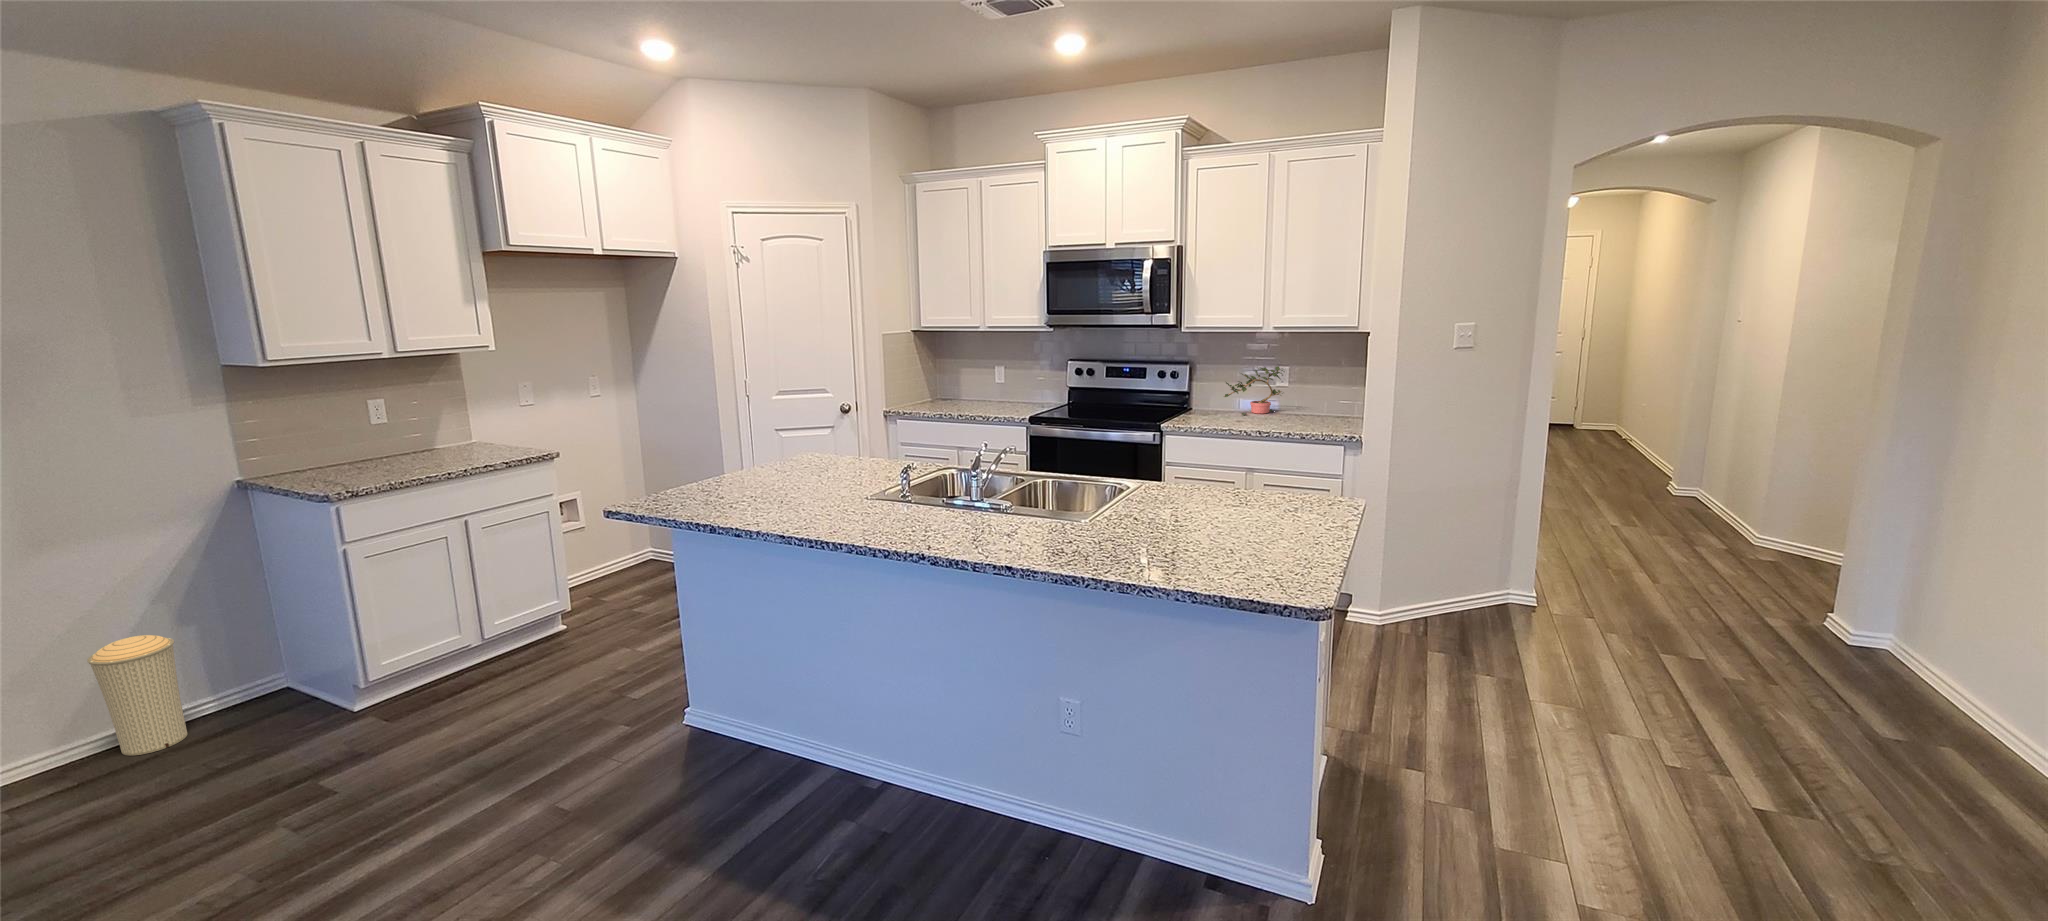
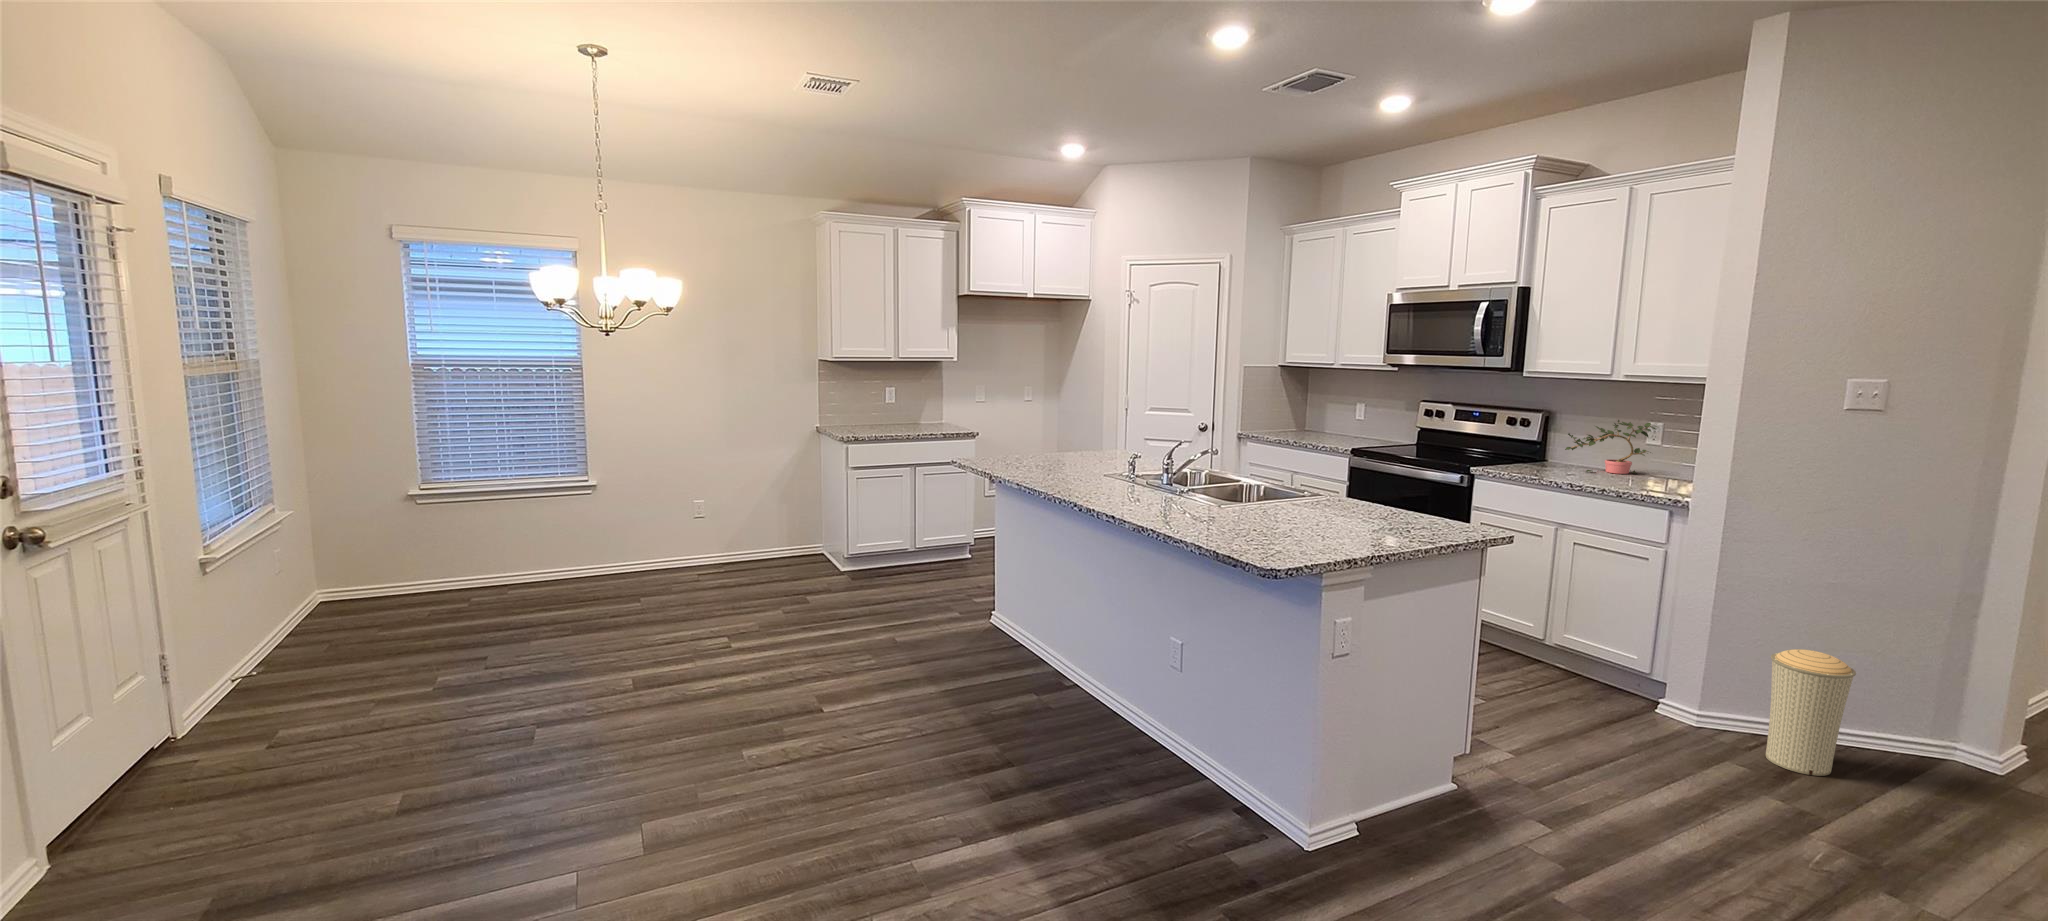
trash can: present [87,635,188,756] -> present [1766,649,1856,776]

